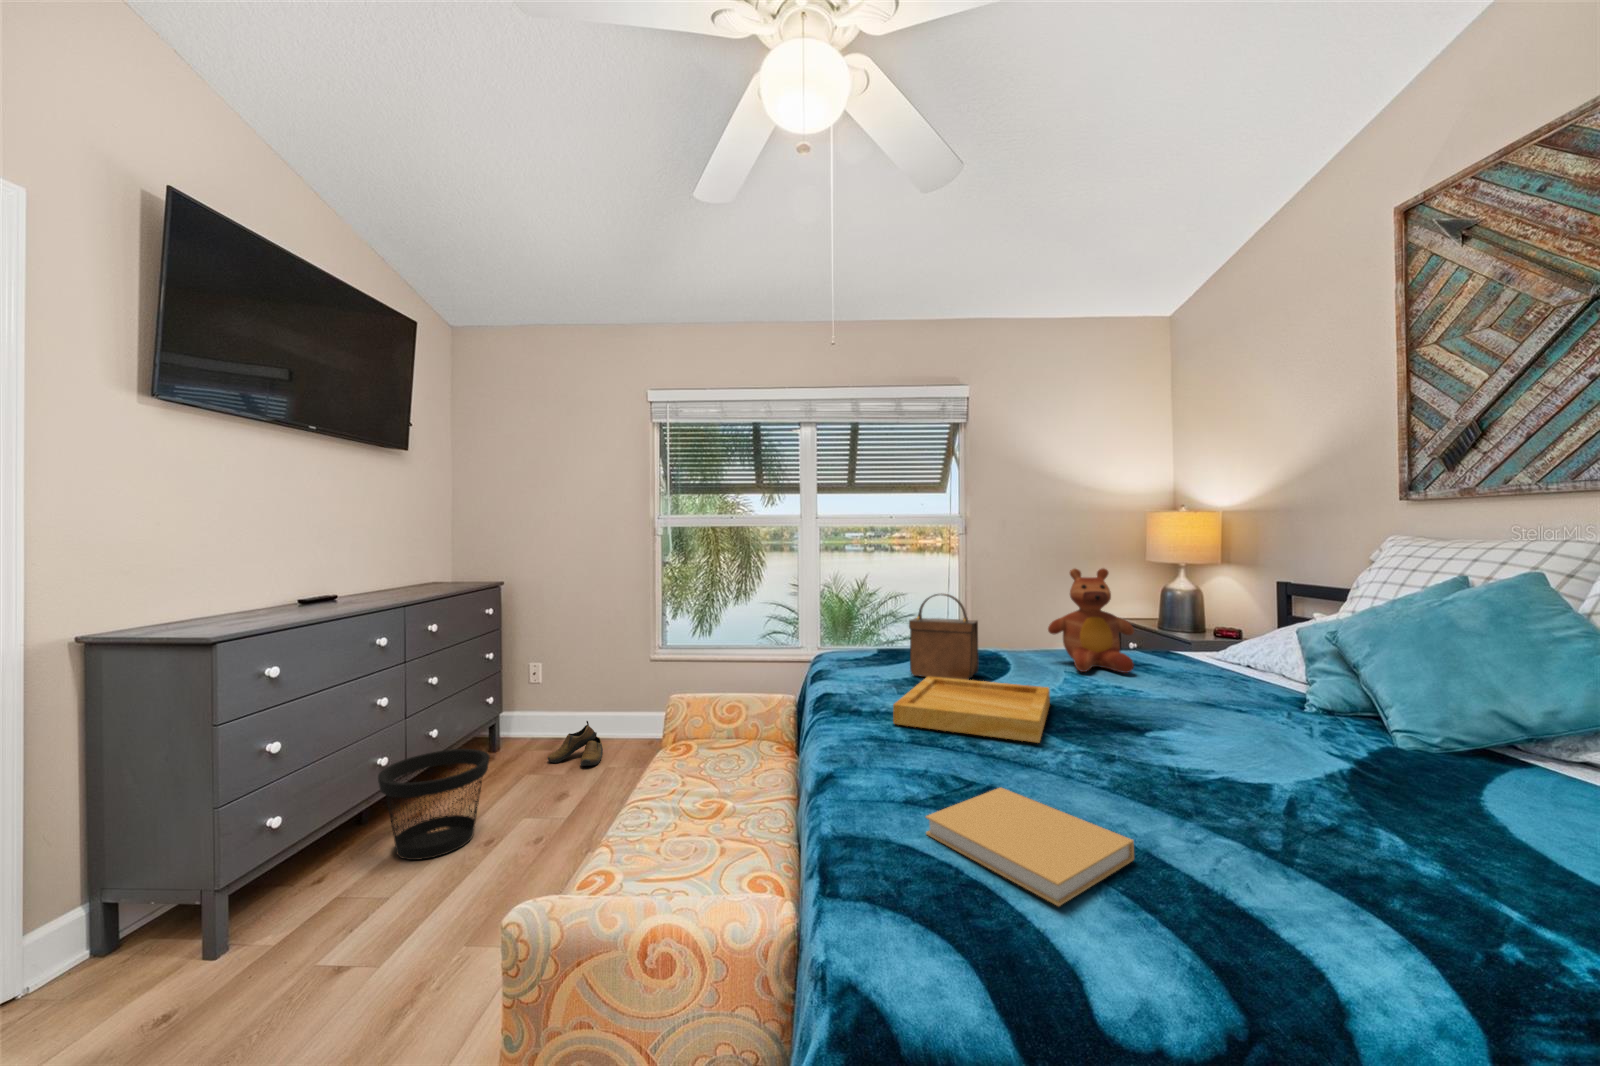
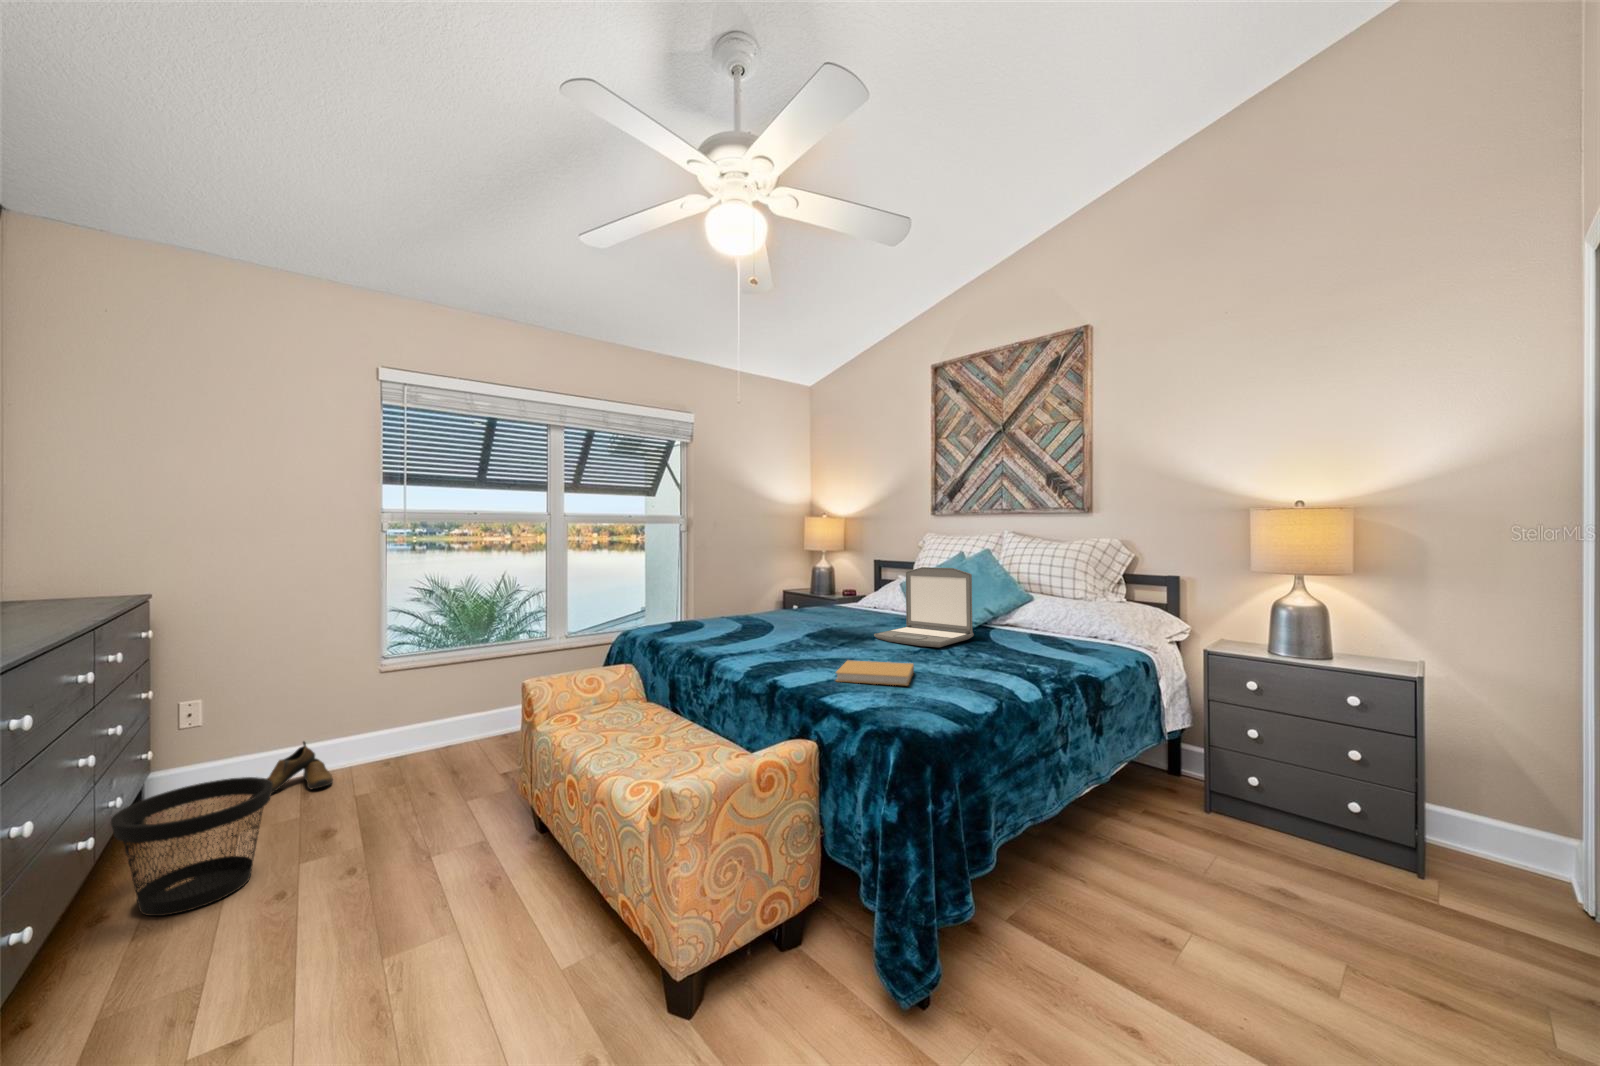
teddy bear: present [1048,568,1134,673] -> none [784,554,835,618]
handbag: present [909,593,978,680] -> none [714,572,759,630]
laptop: none [1154,605,1430,796] -> present [874,567,974,647]
tray: present [893,676,1050,743] -> none [740,623,834,651]

